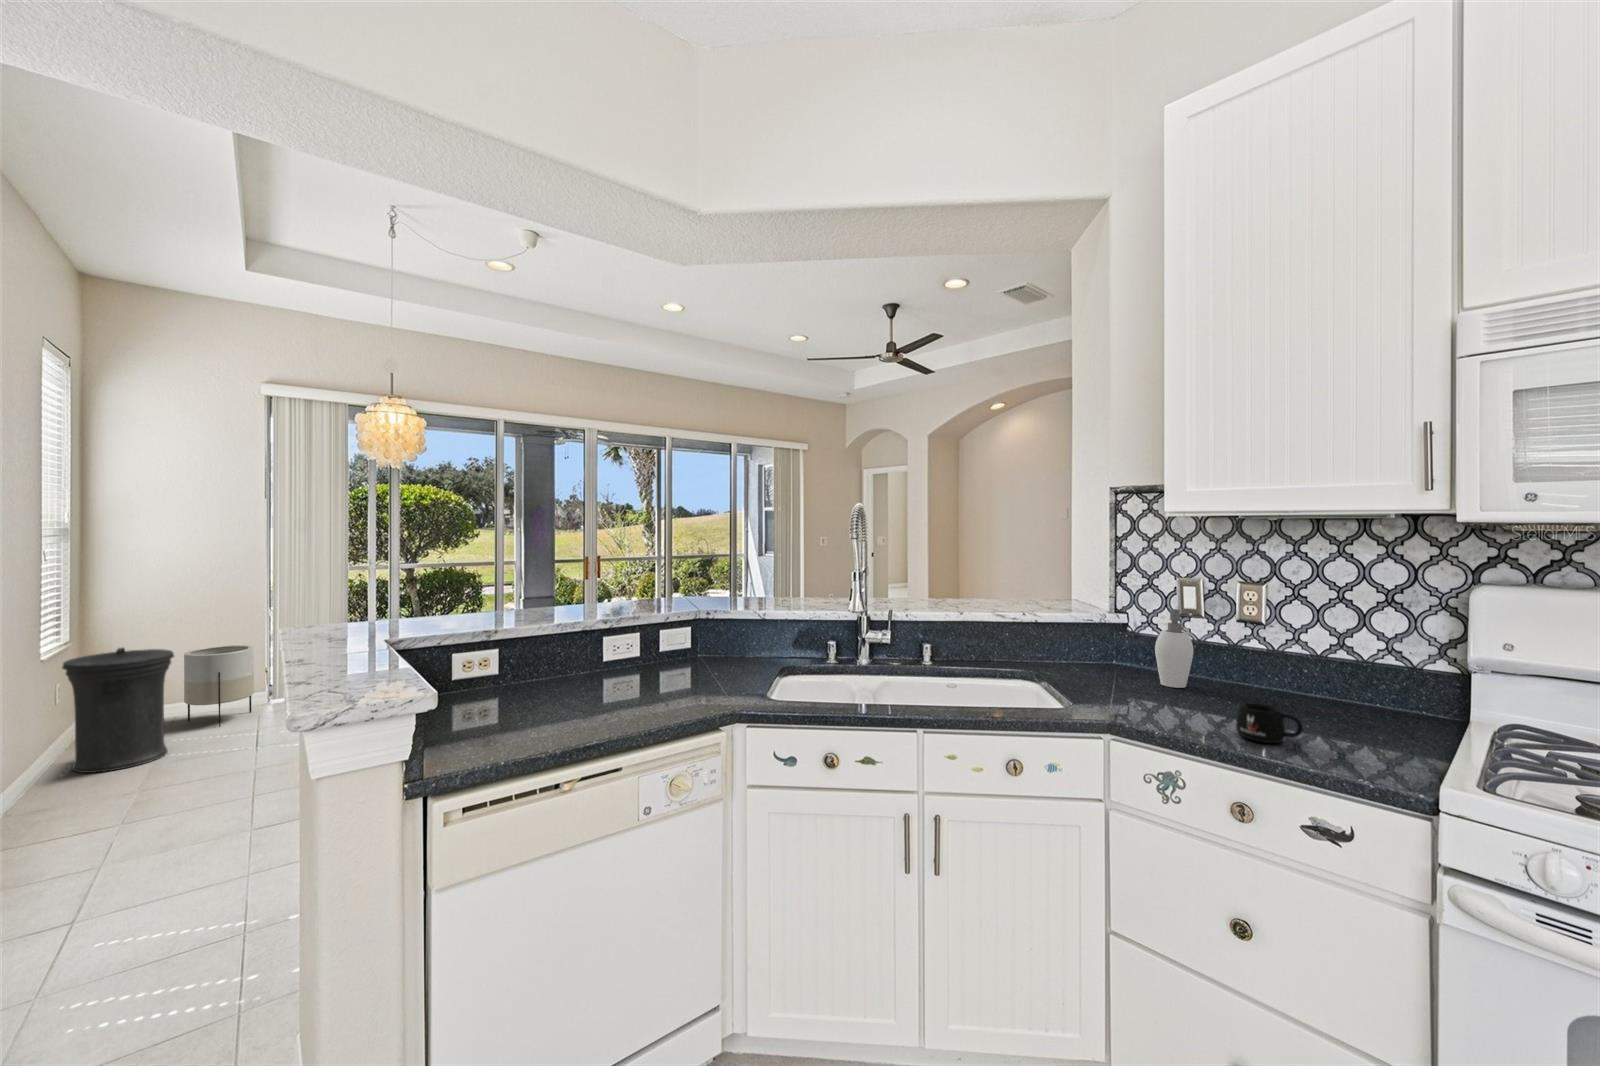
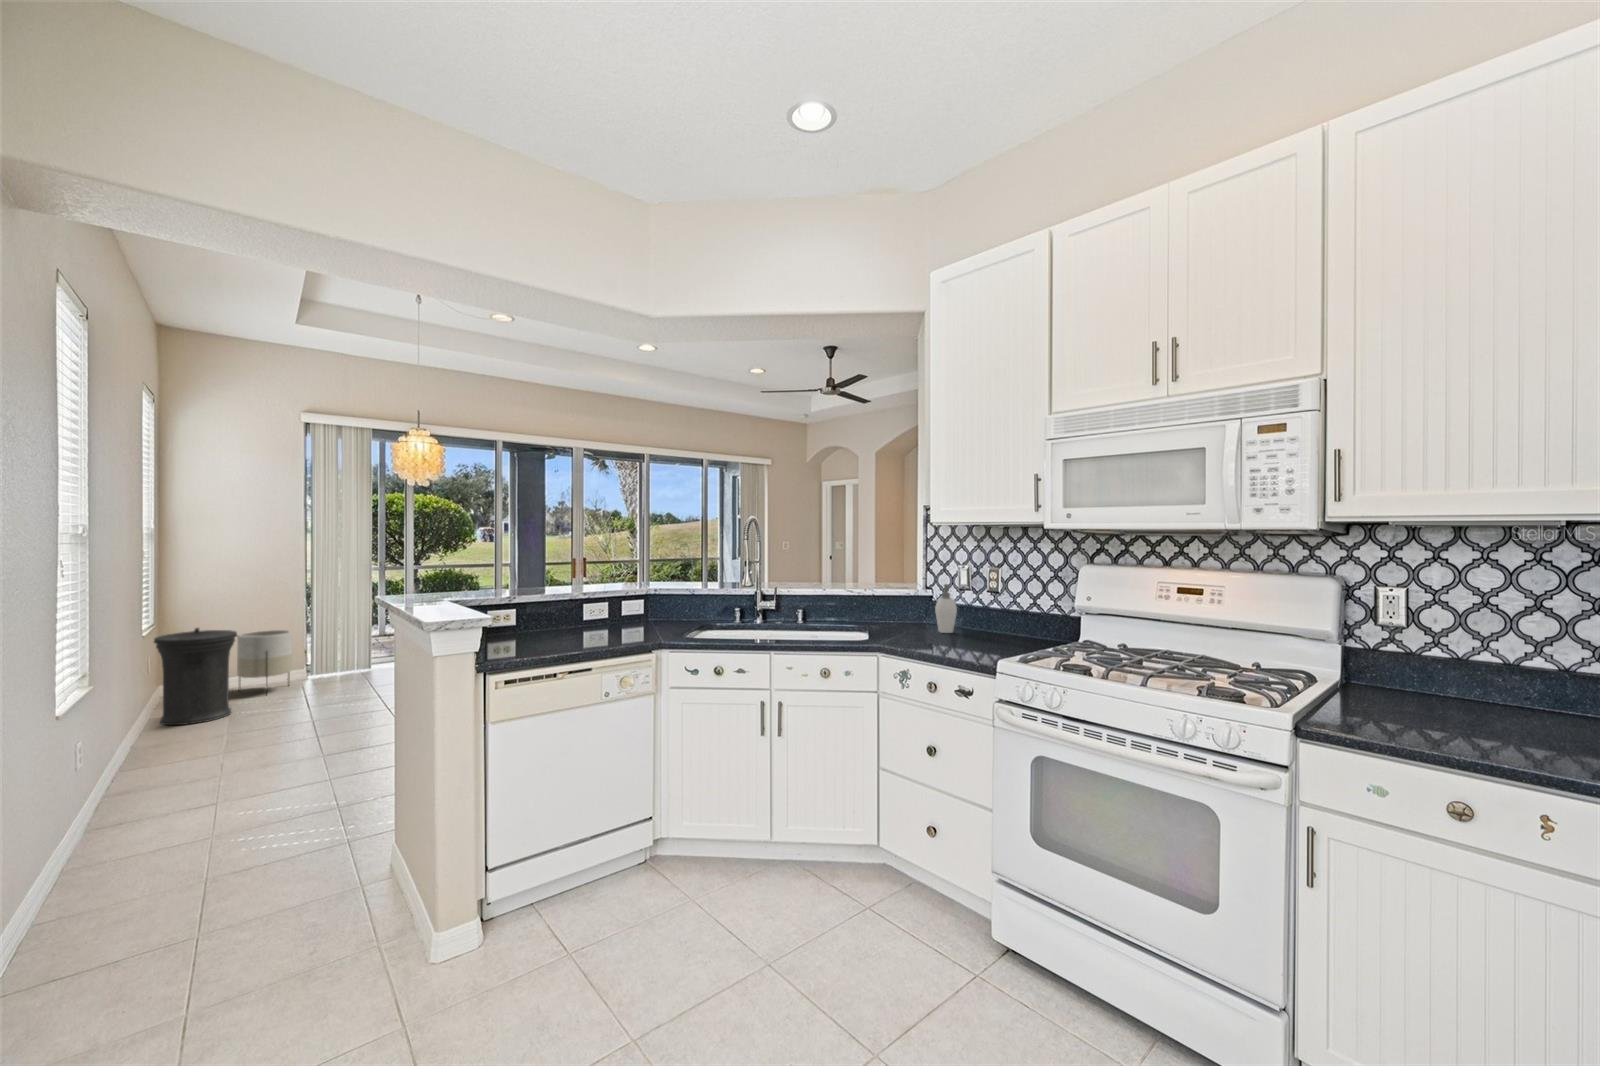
mug: present [1236,703,1303,743] -> none [945,632,974,653]

